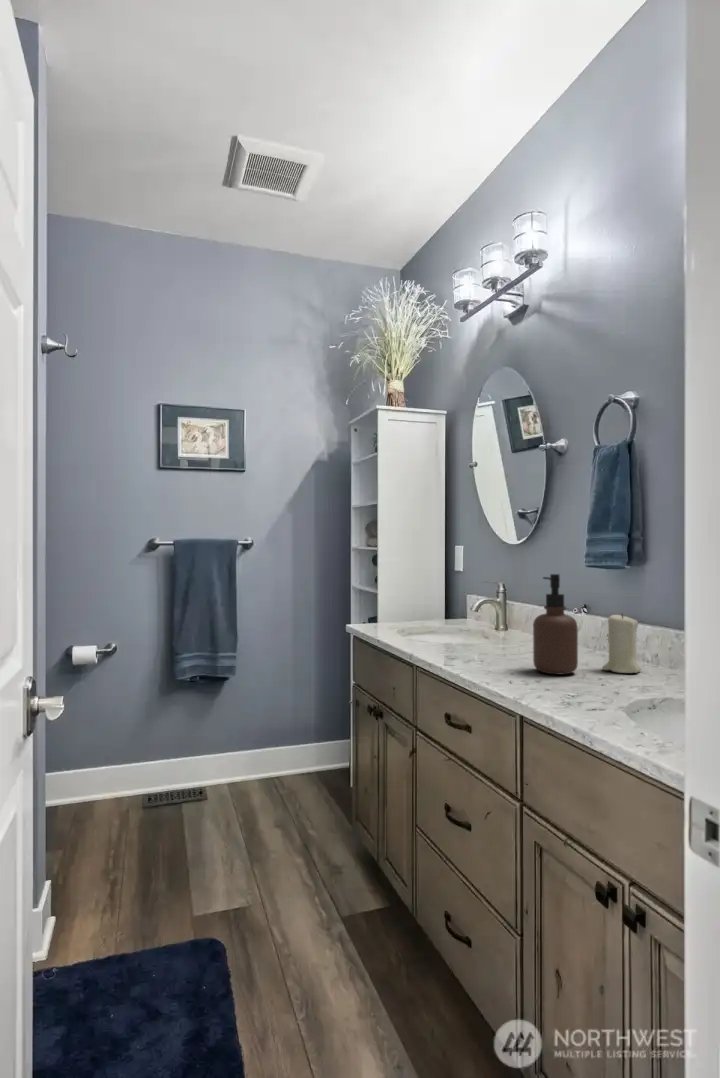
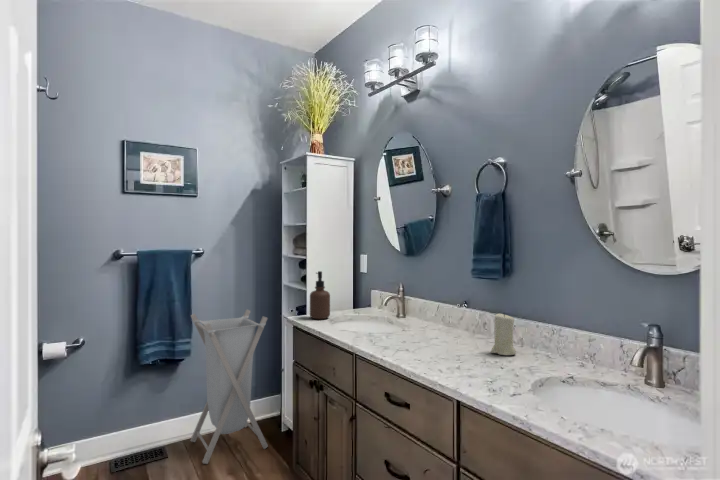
soap dispenser: present [533,574,578,675] -> present [310,271,330,319]
laundry hamper: none [236,619,330,812] -> present [190,310,268,464]

